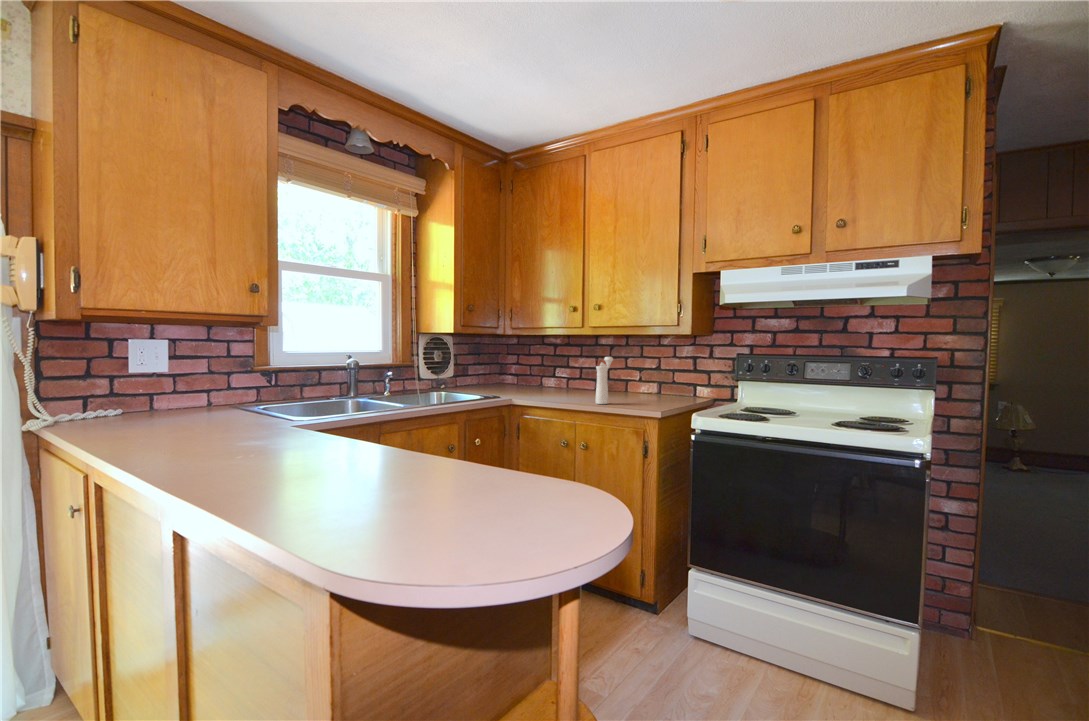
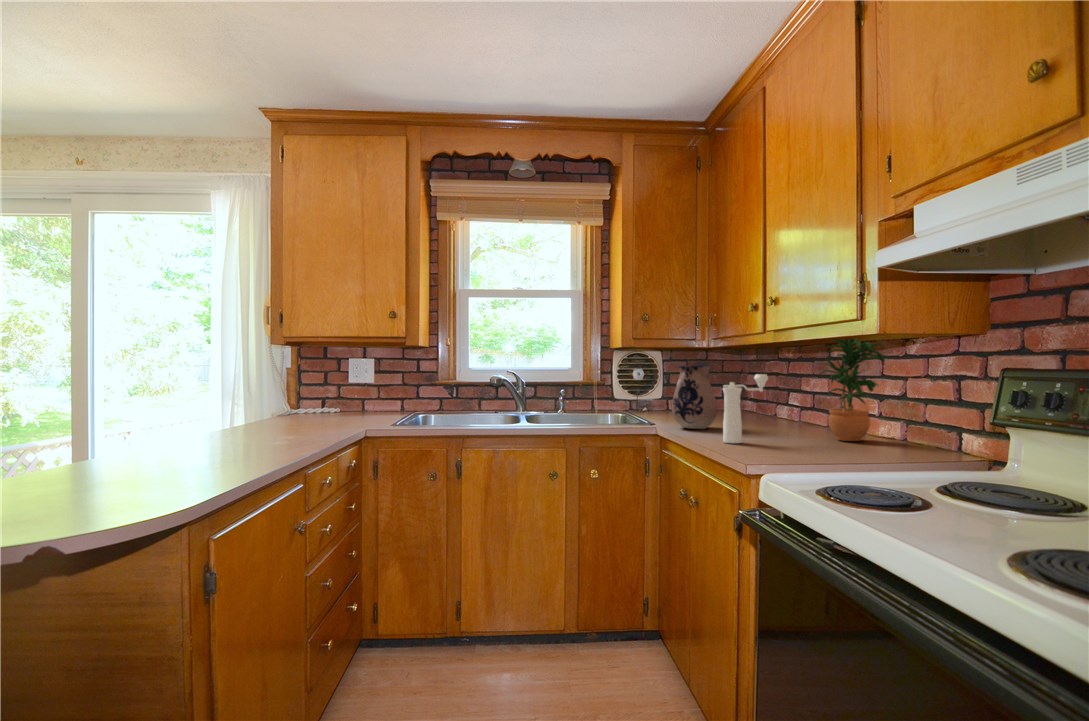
potted plant: none [622,322,667,397] -> present [820,339,888,441]
ceramic pitcher: none [522,350,555,398] -> present [672,365,717,429]

